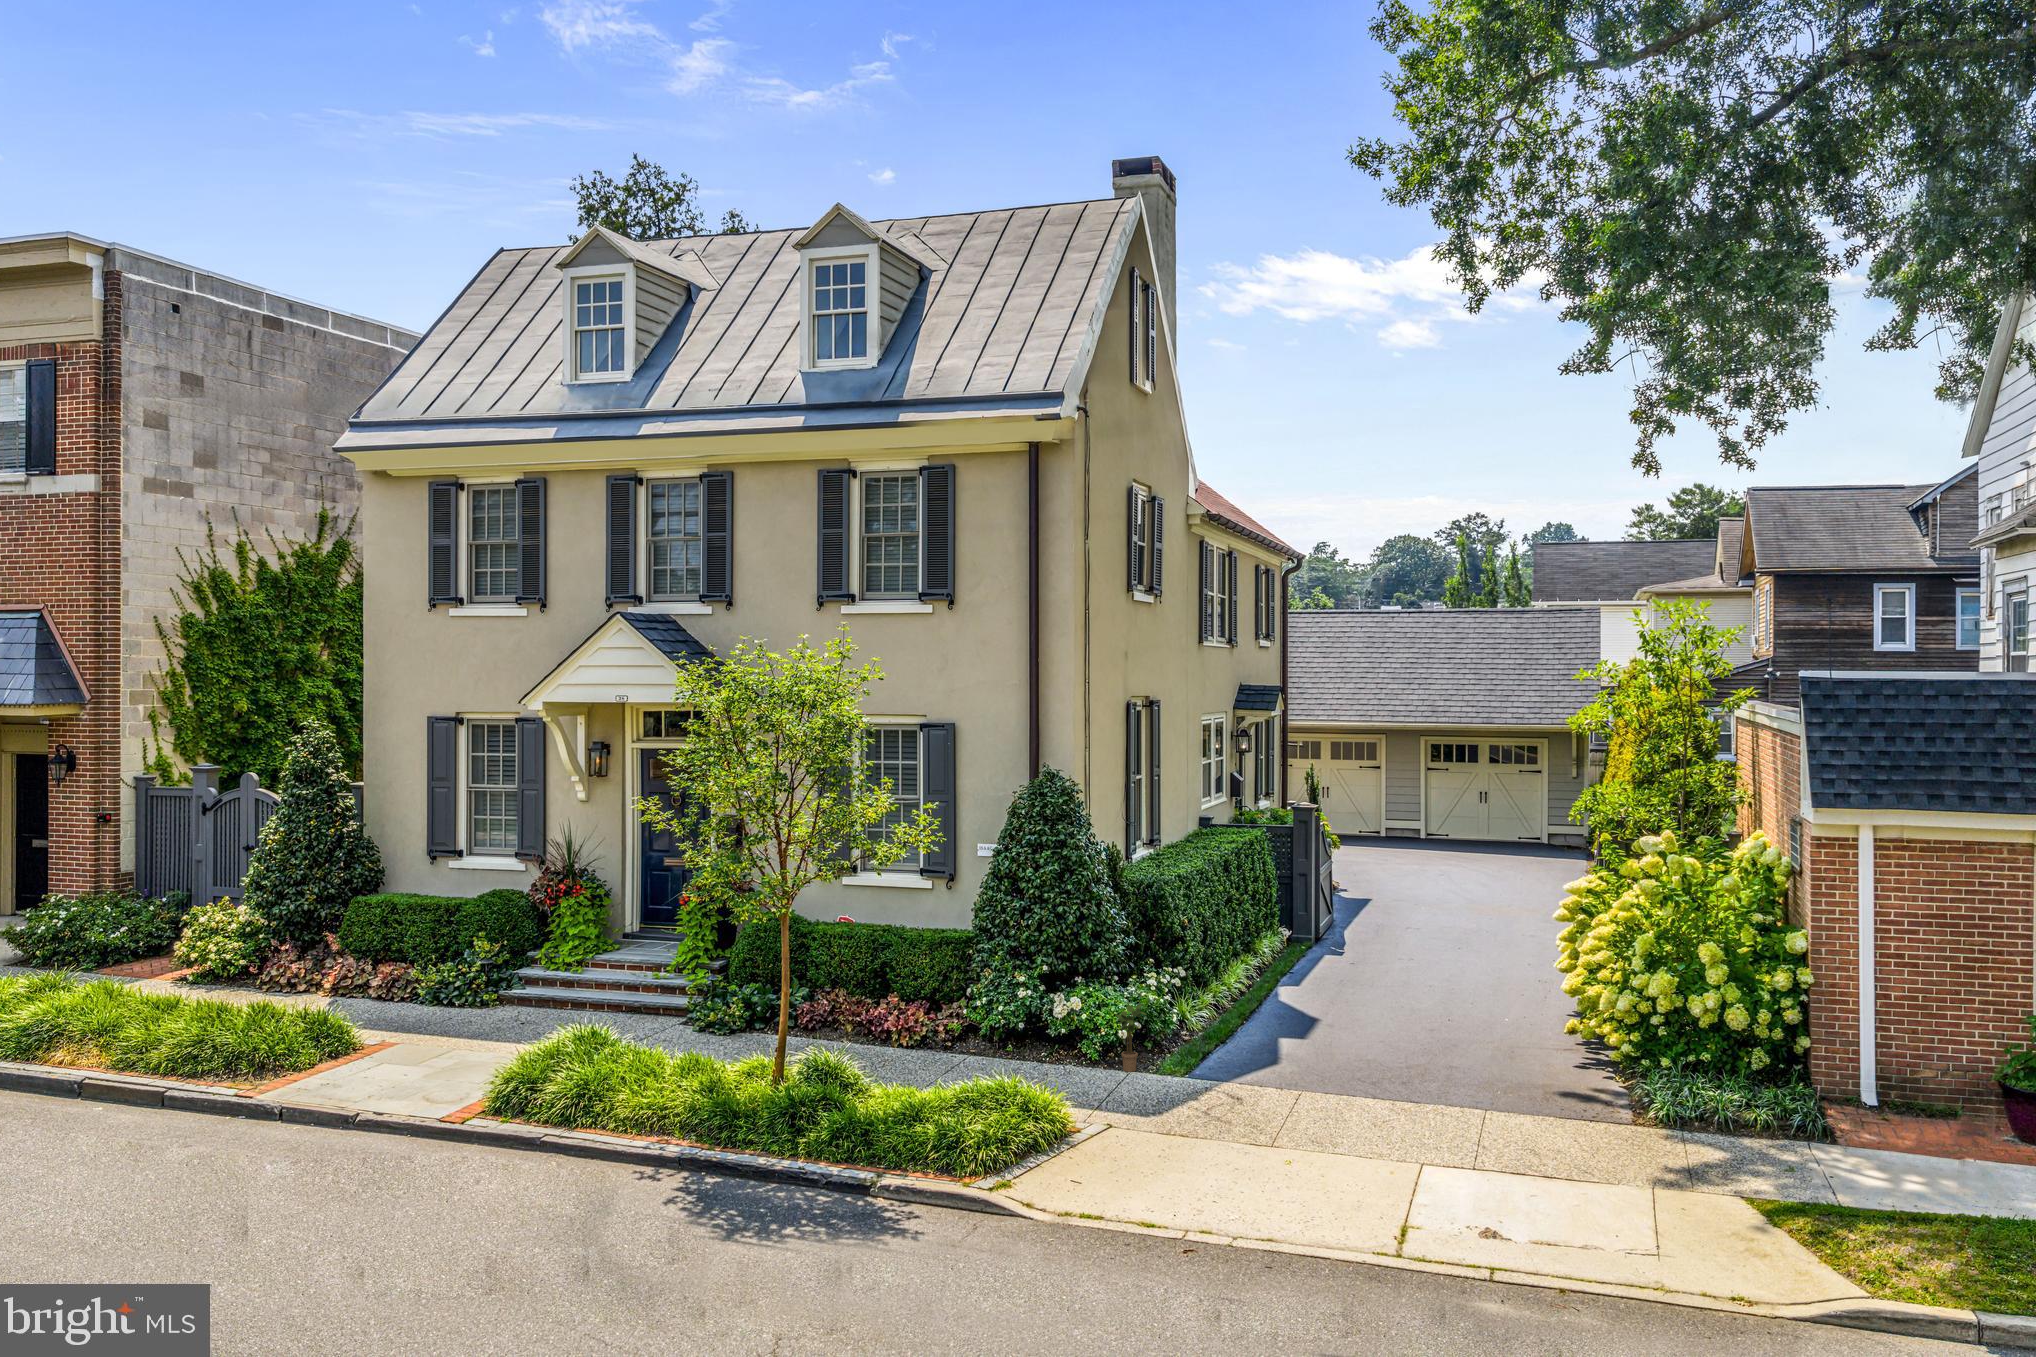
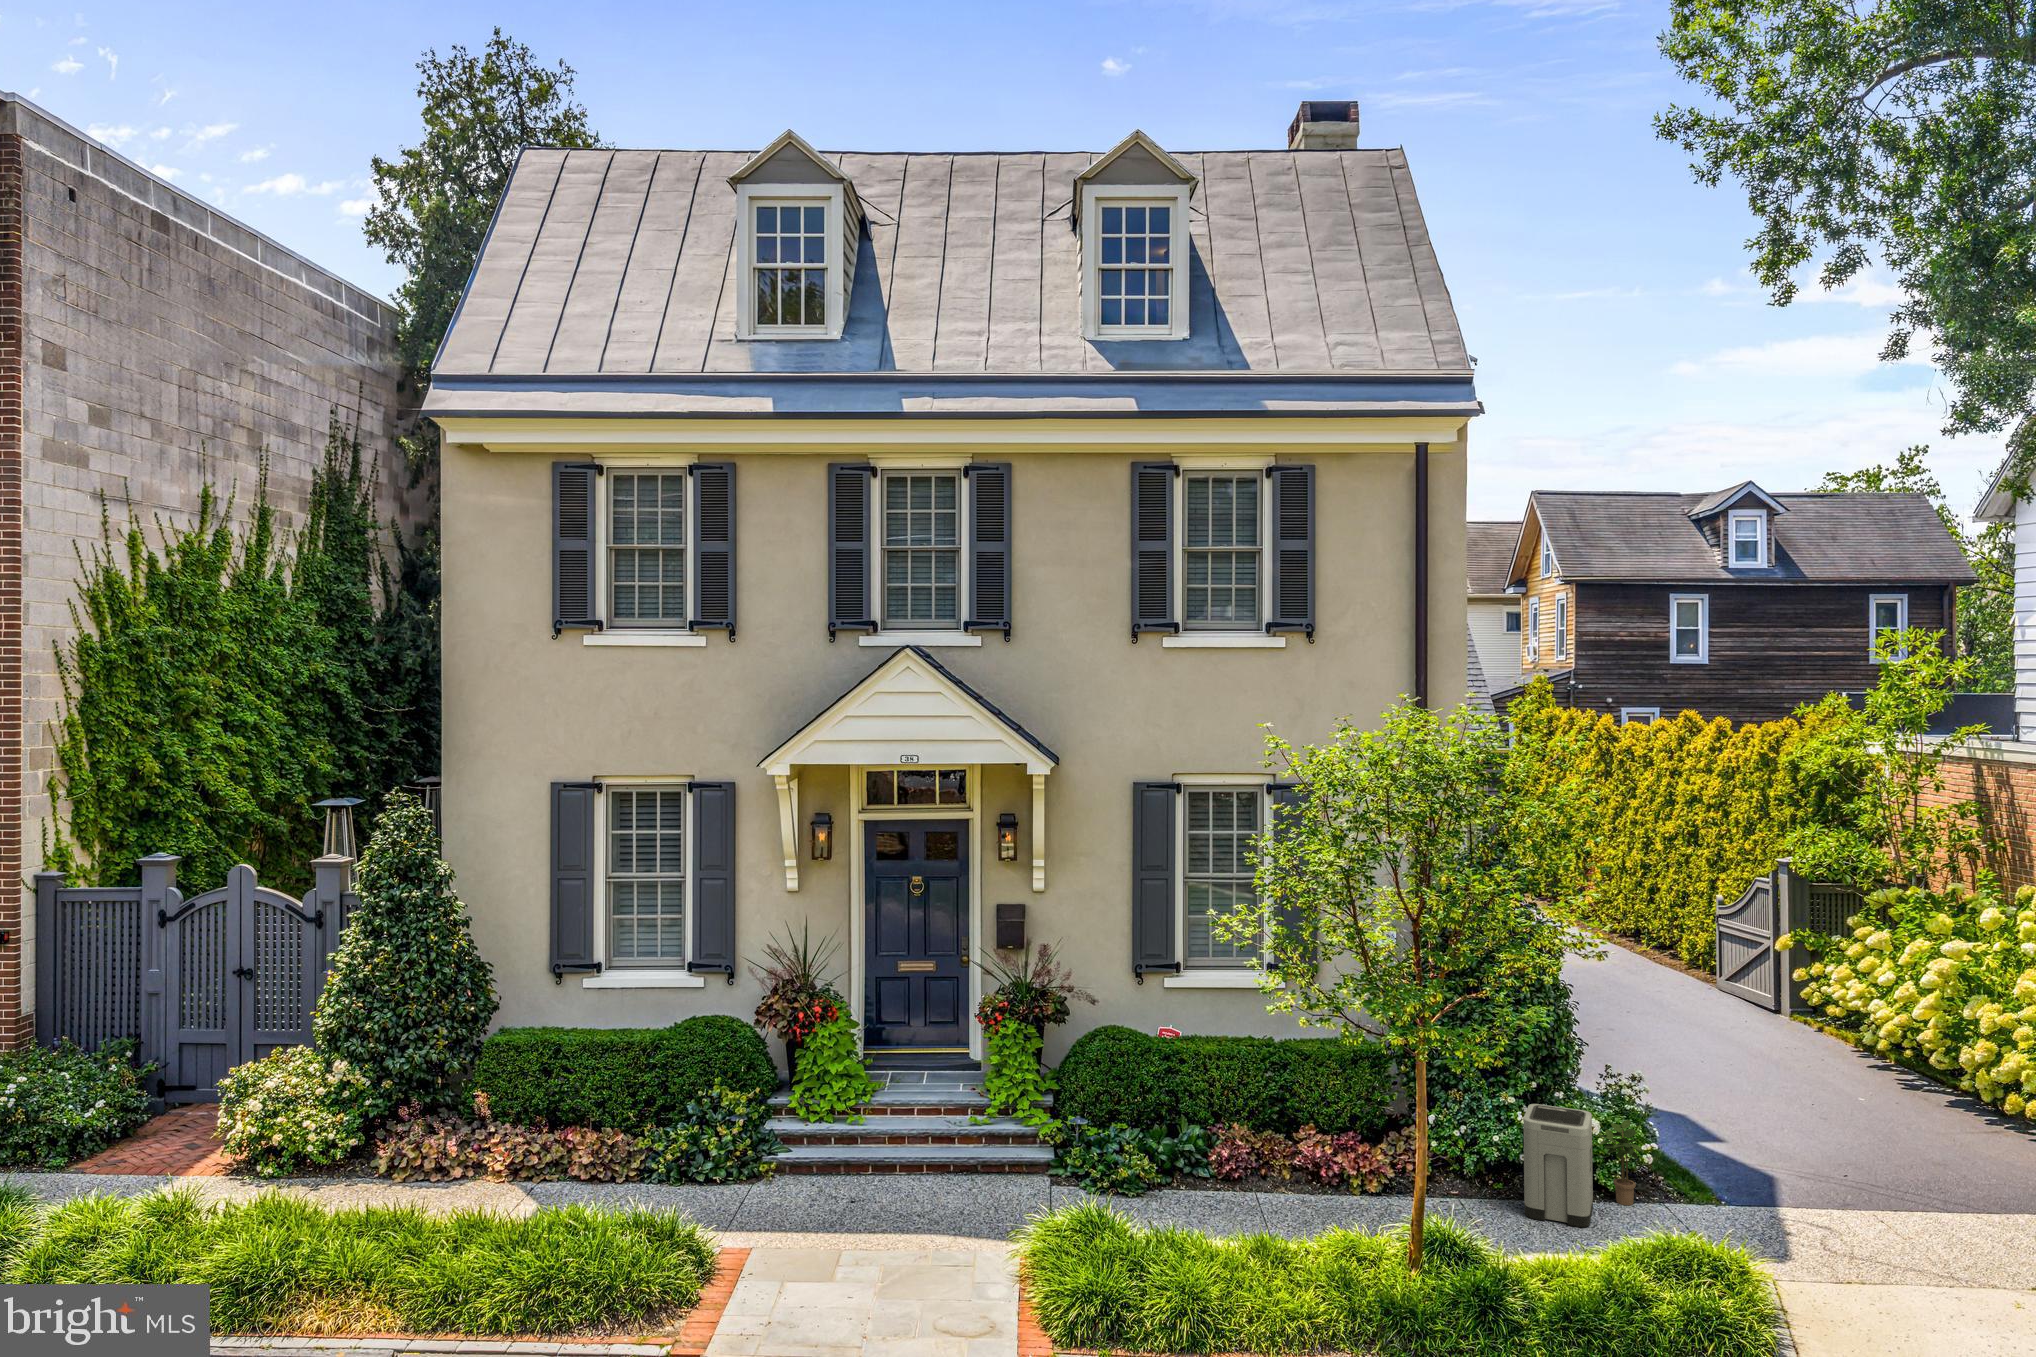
trash can: none [1032,985,1095,1078] -> present [1523,1104,1593,1227]

